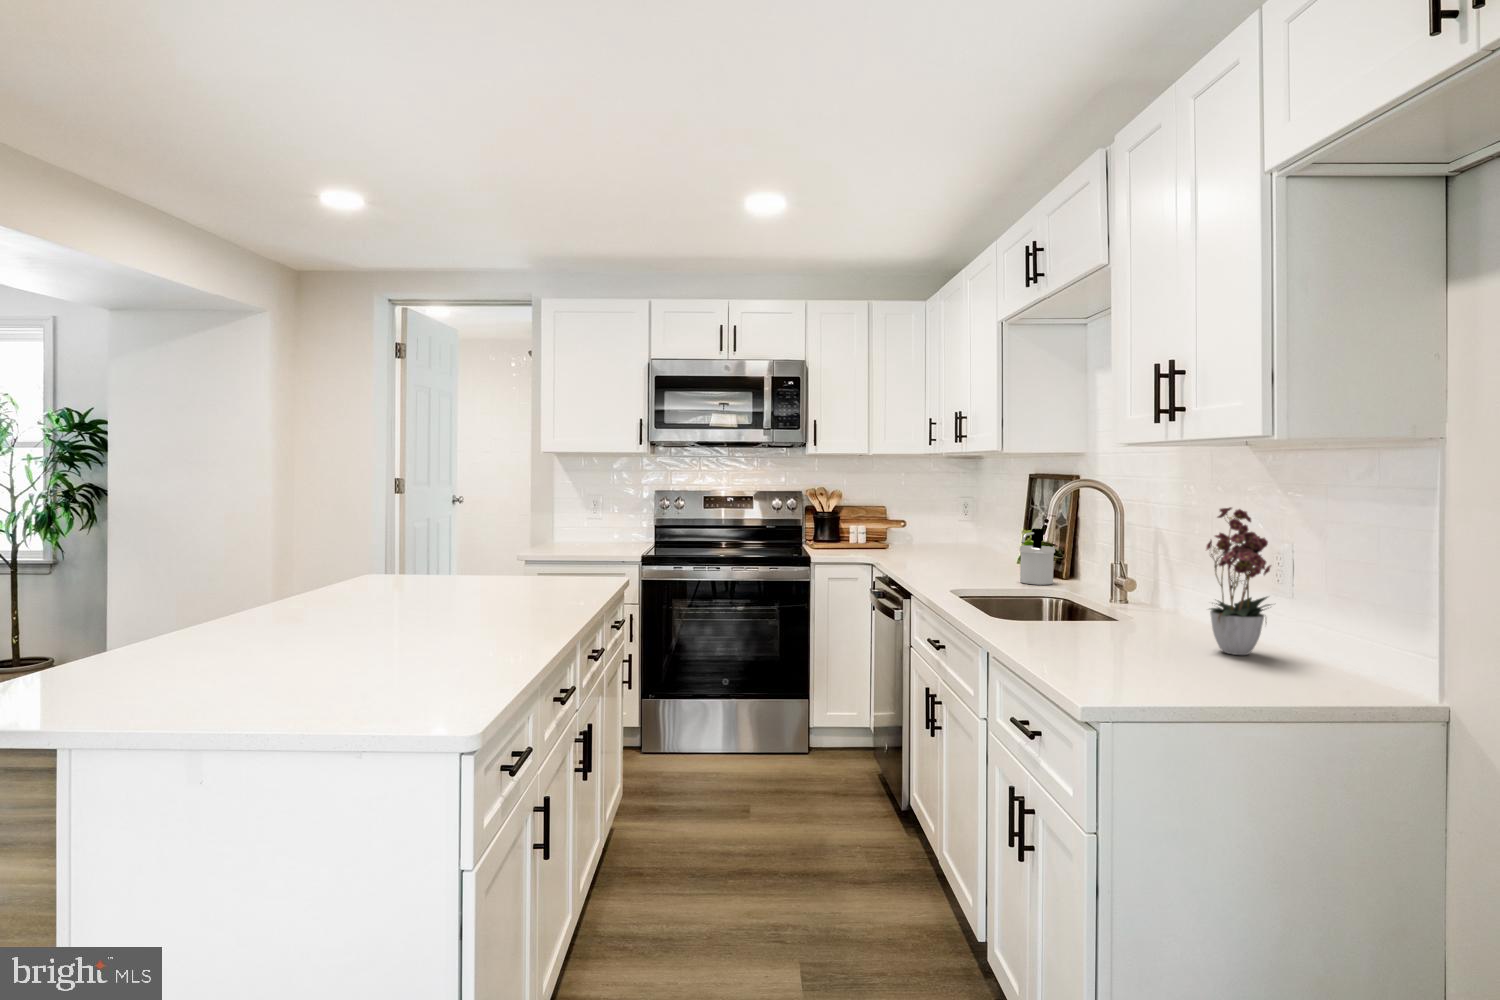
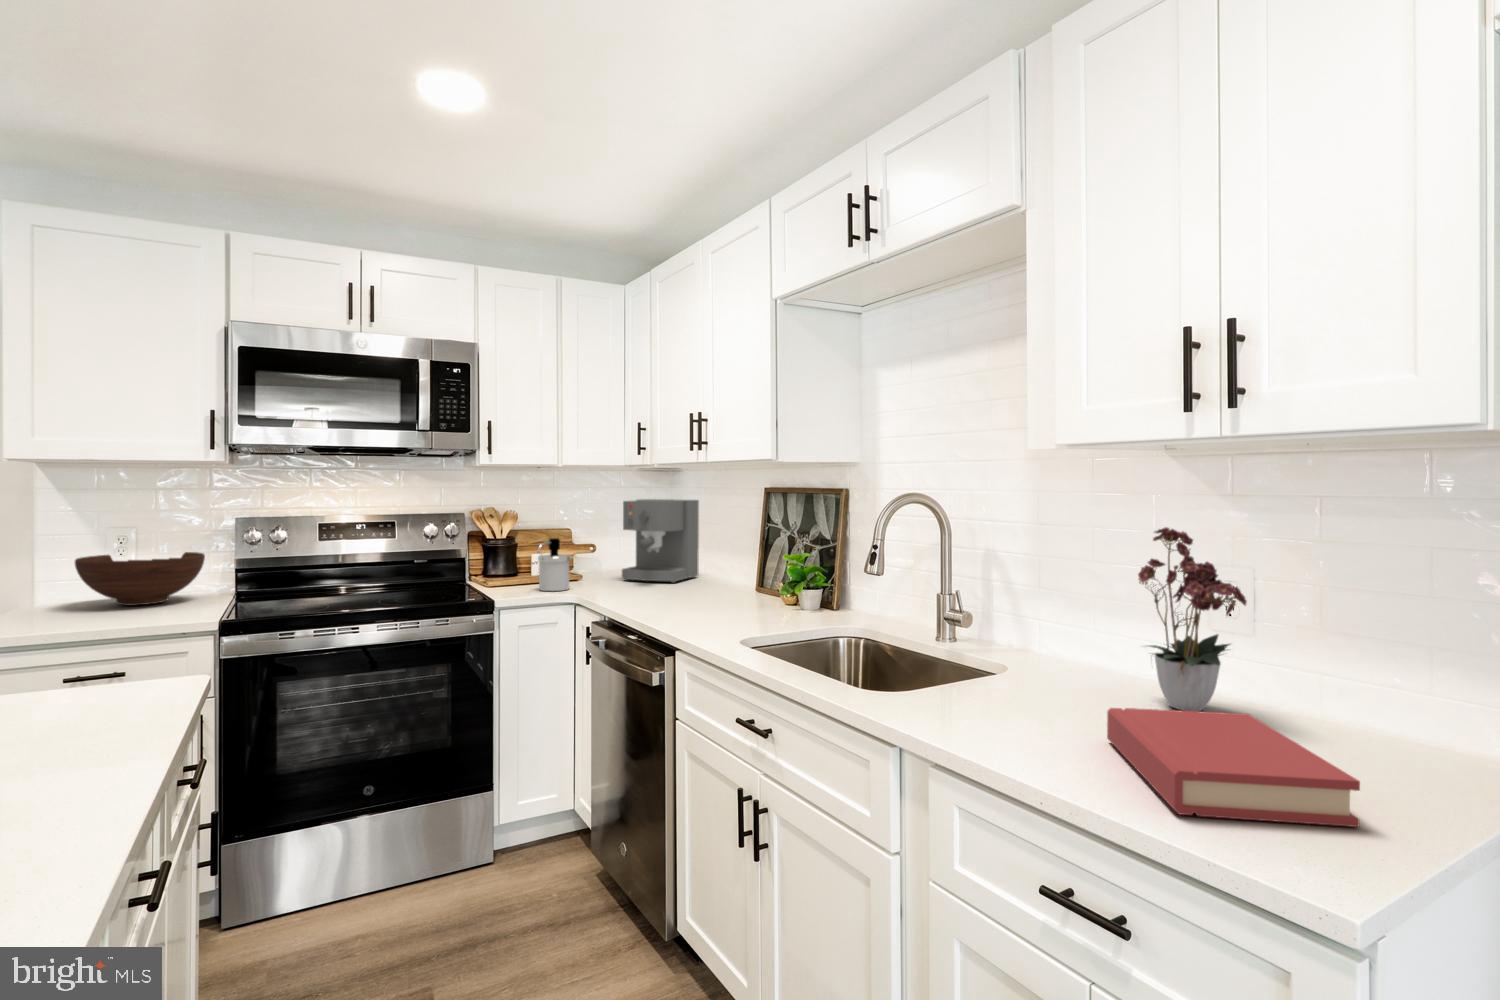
coffee maker: none [920,483,991,554] -> present [622,499,699,583]
fruit bowl: none [572,512,638,545] -> present [75,552,205,605]
soap dispenser: present [1020,528,1055,585] -> present [538,538,570,591]
hardback book: none [1075,633,1222,701] -> present [1107,708,1360,827]

